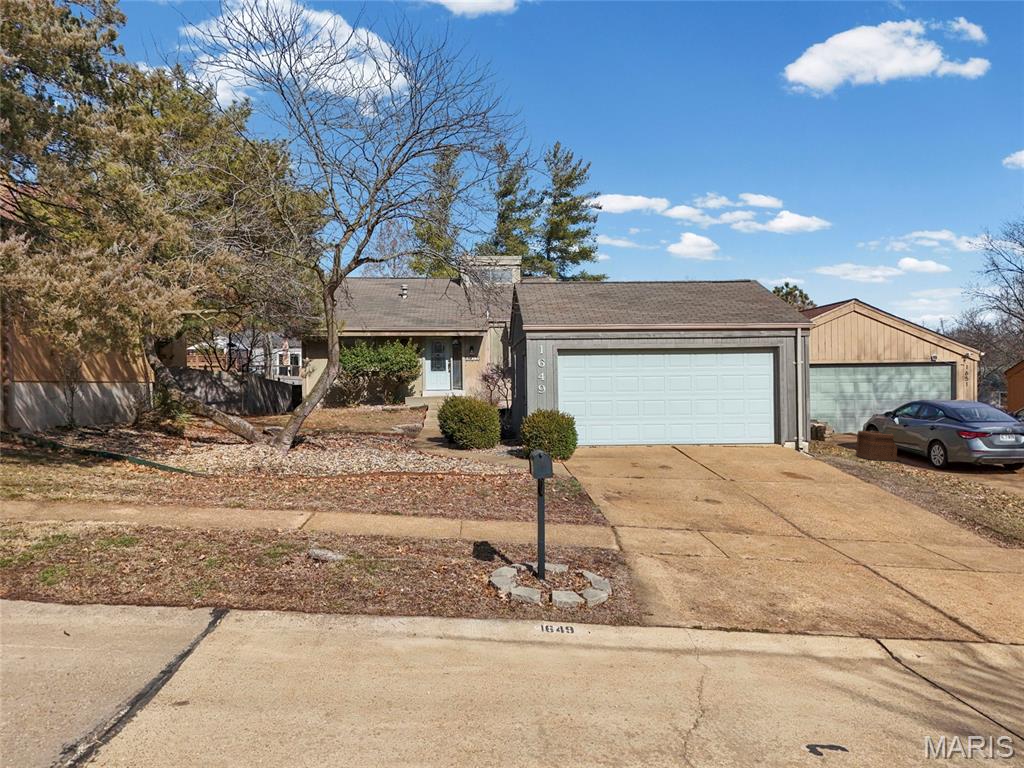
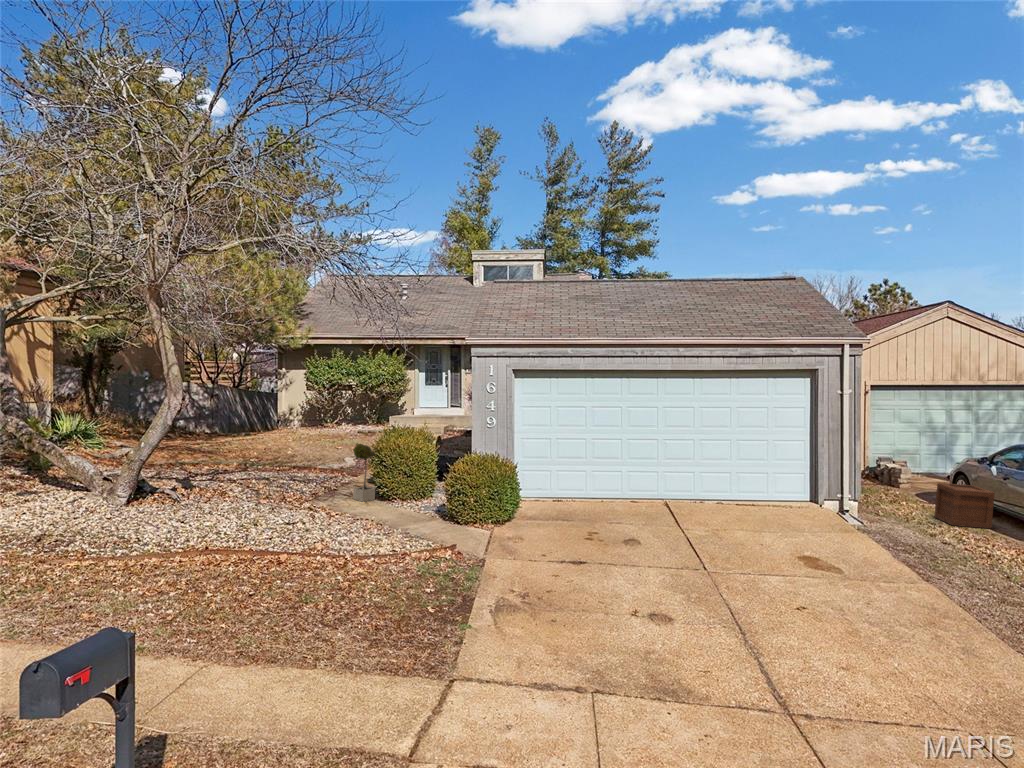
potted tree: none [442,406,460,450] -> present [353,443,375,502]

